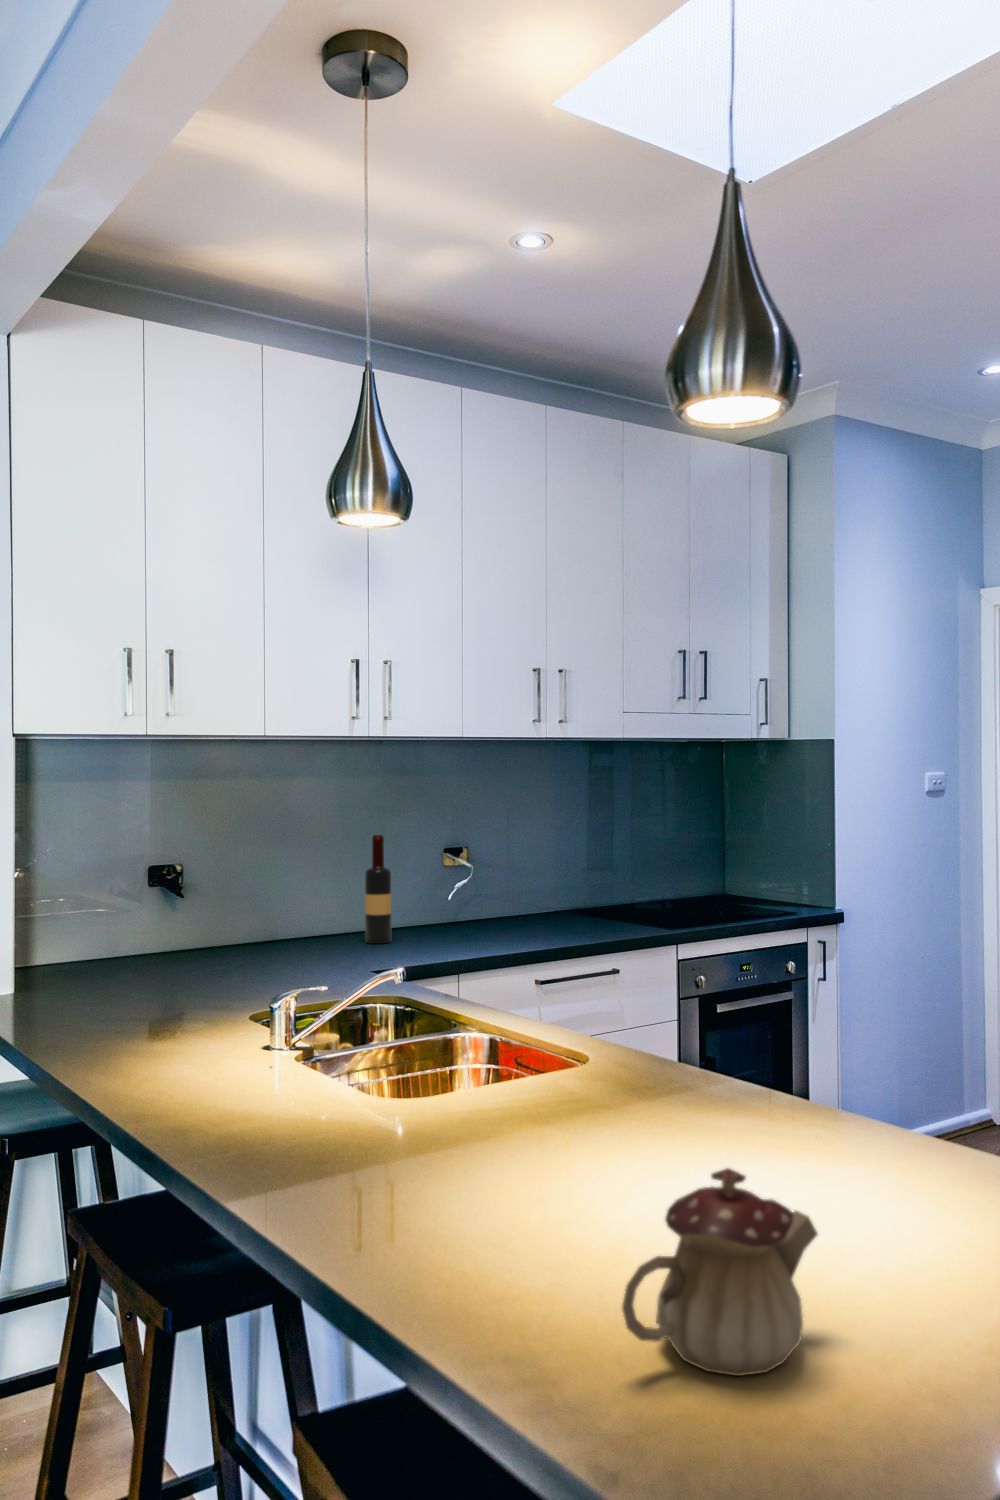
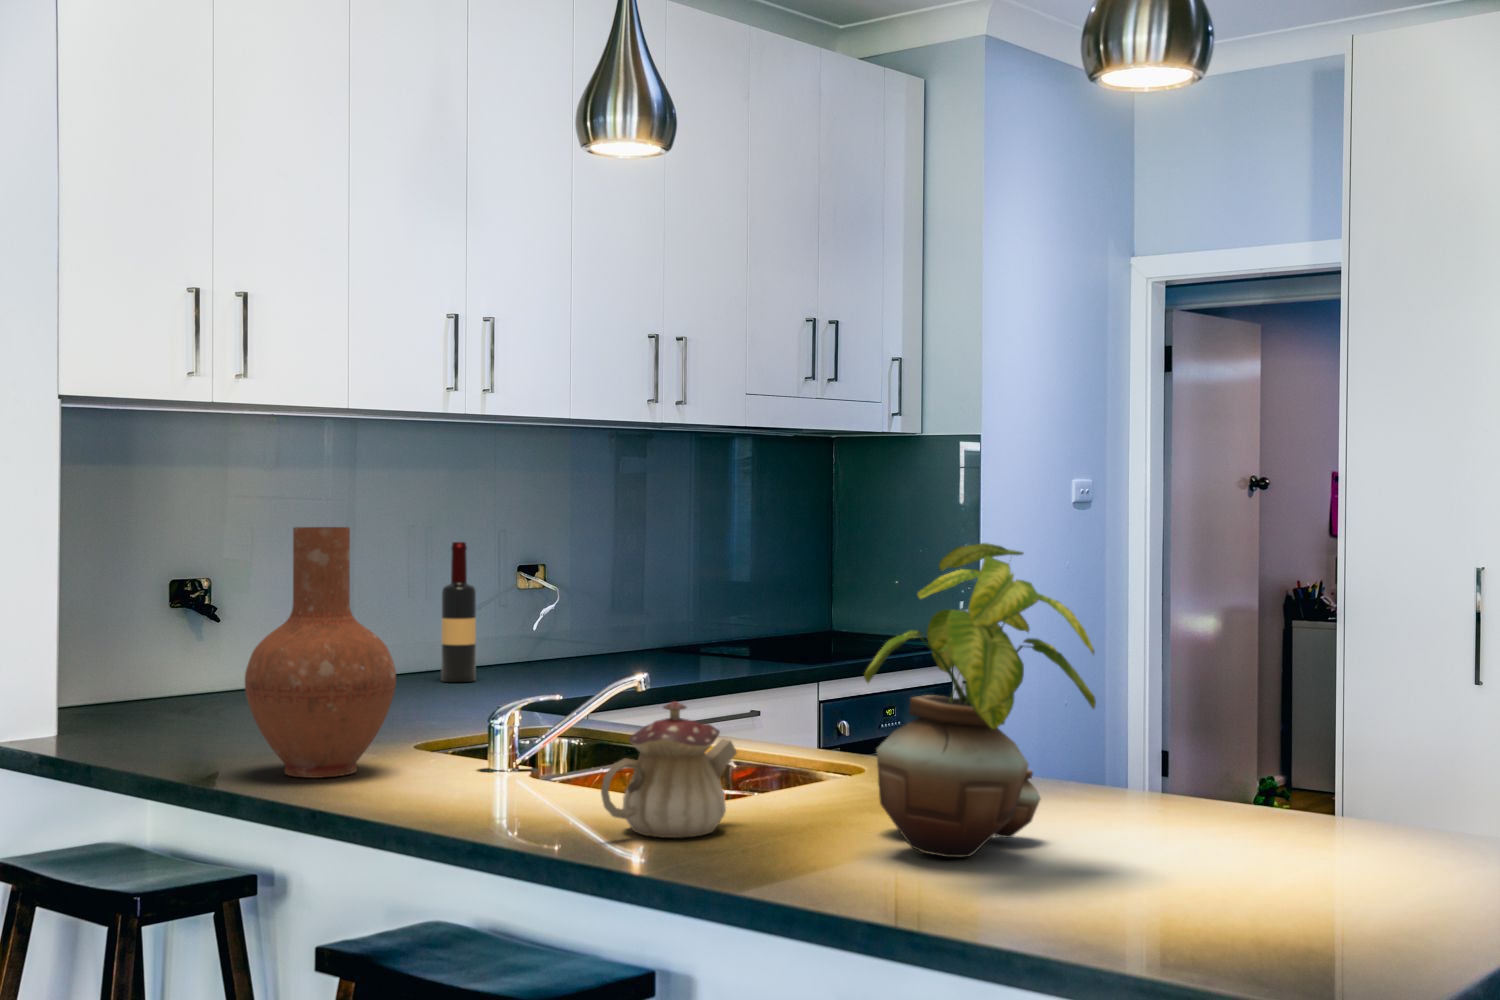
vase: none [71,848,195,1054] -> present [245,527,396,778]
potted plant: none [437,901,645,1209] -> present [864,543,1096,857]
teapot: present [622,1168,818,1376] -> present [601,701,737,838]

